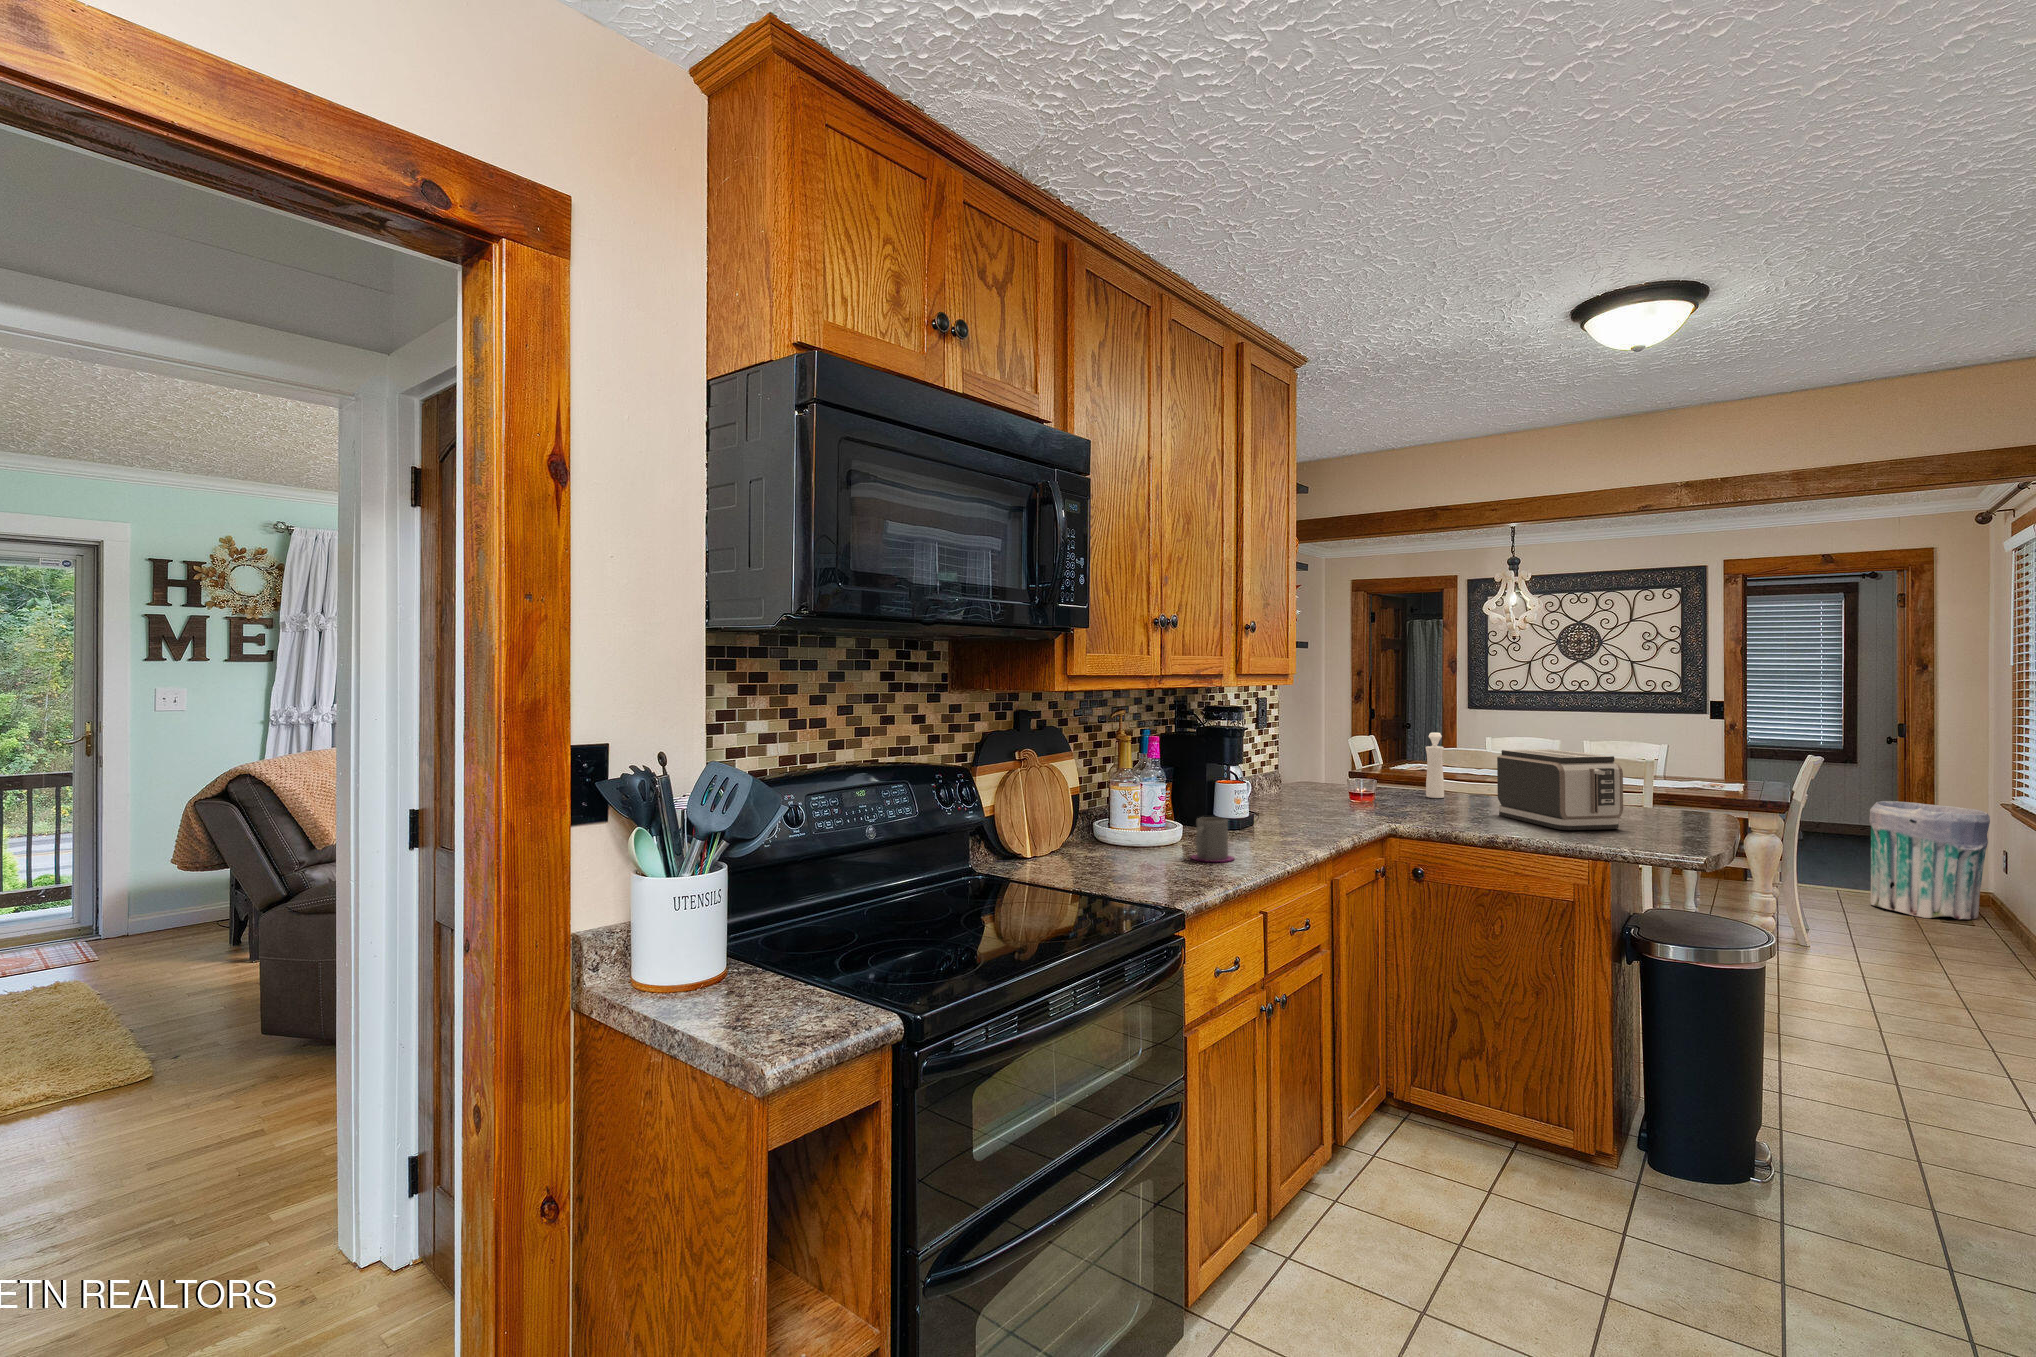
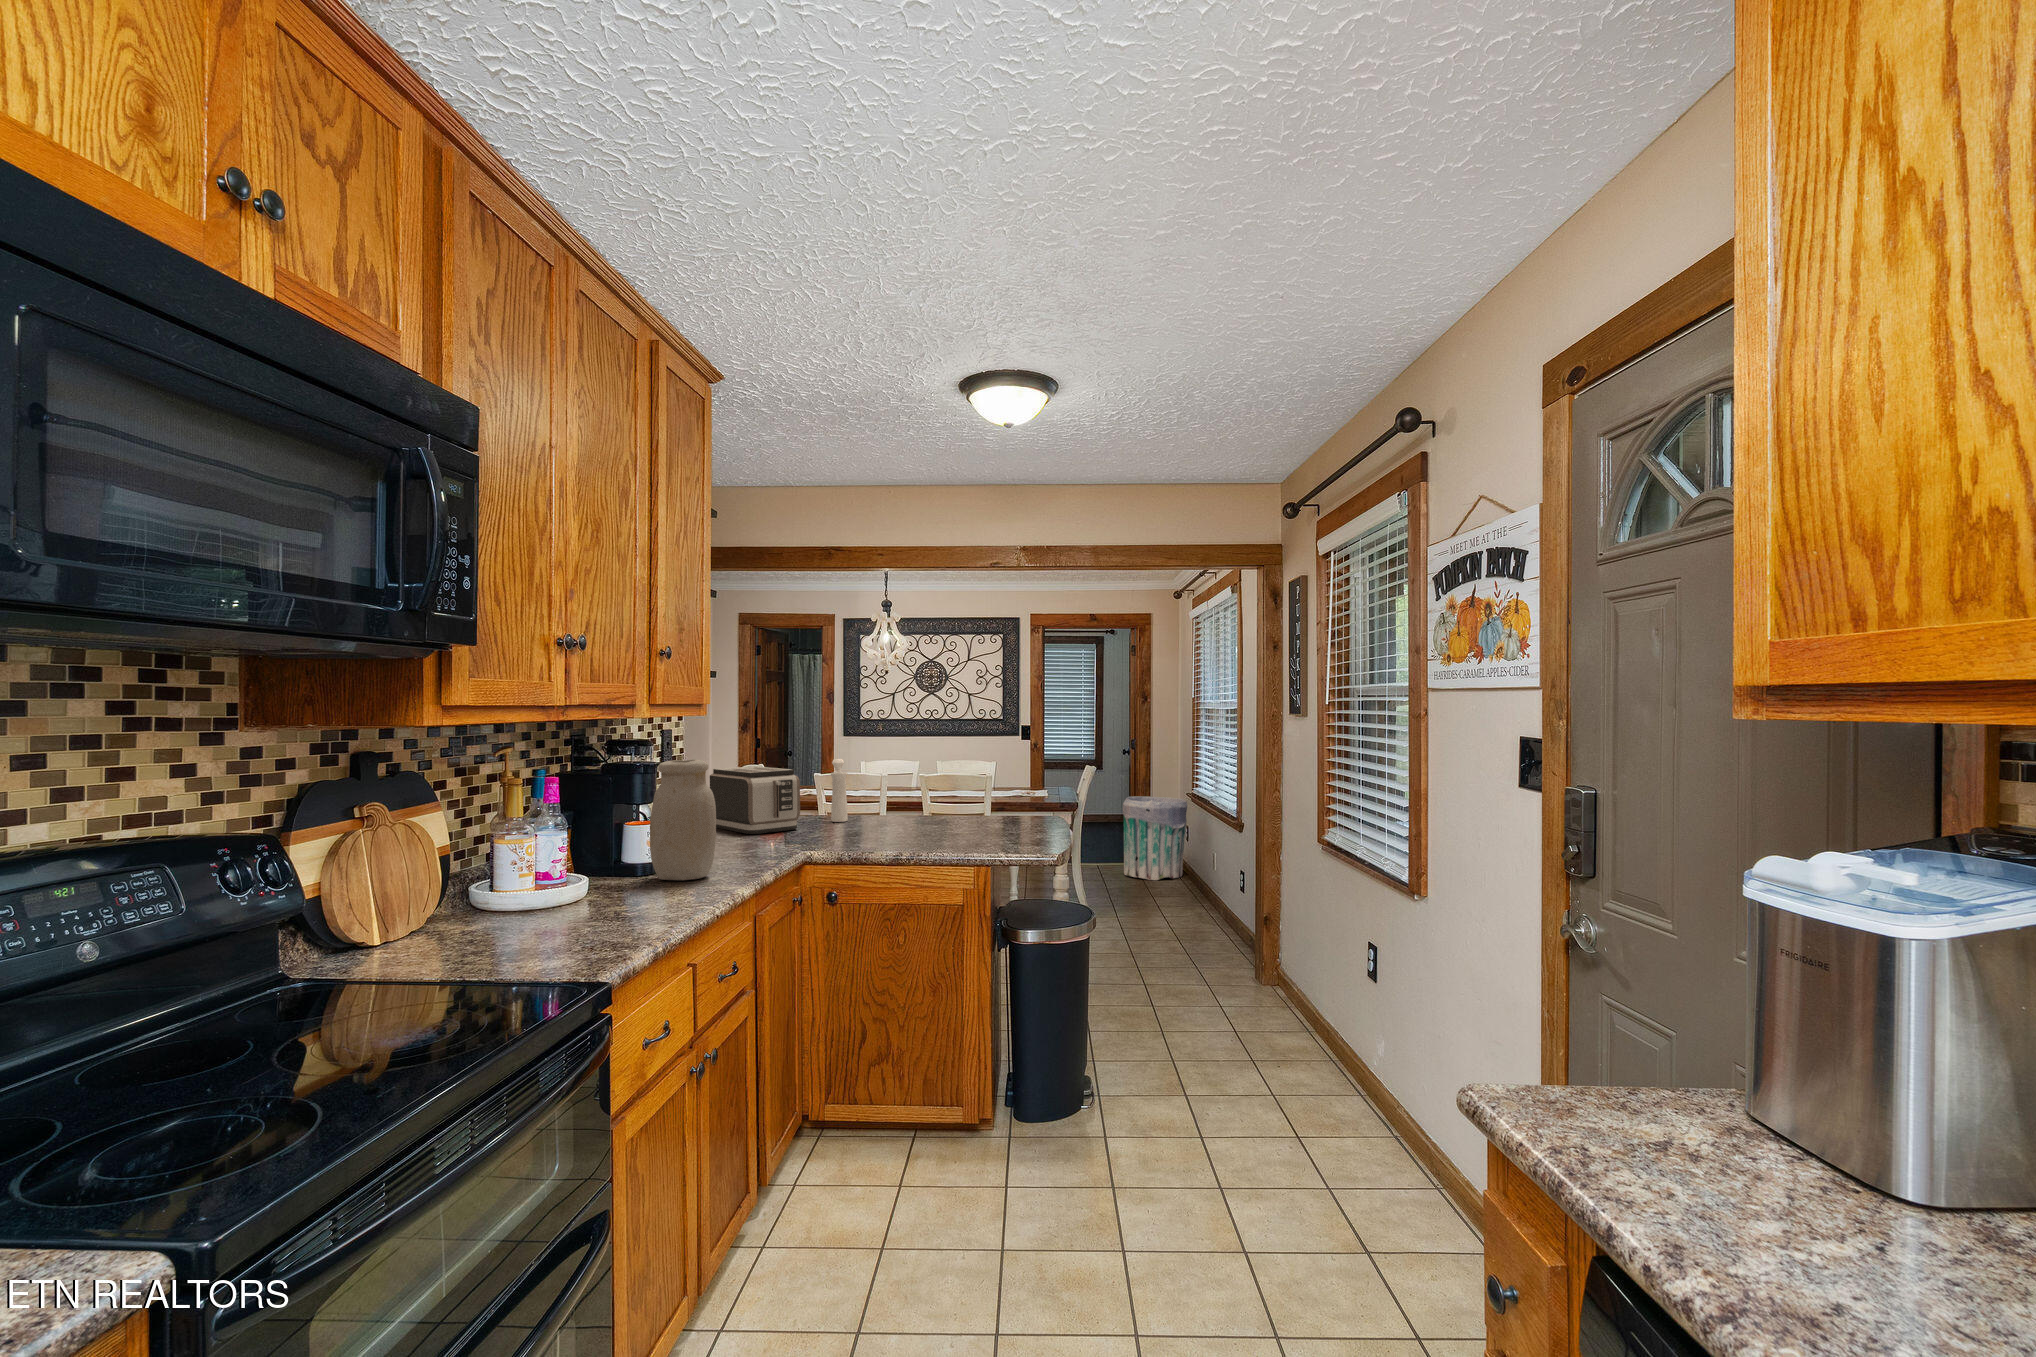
jar: none [1235,727,1294,837] -> present [650,759,716,880]
toaster: present [1497,749,1623,830] -> present [710,766,800,834]
mug: present [1191,817,1234,862] -> none [603,865,657,919]

